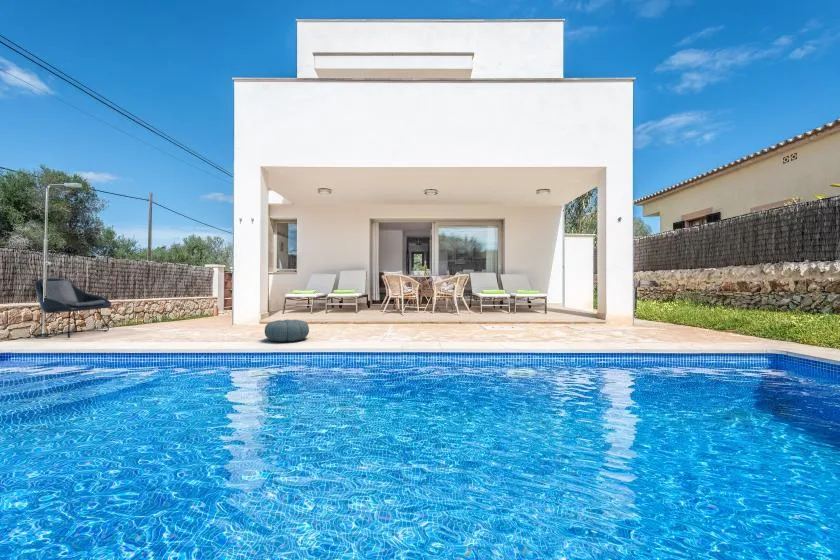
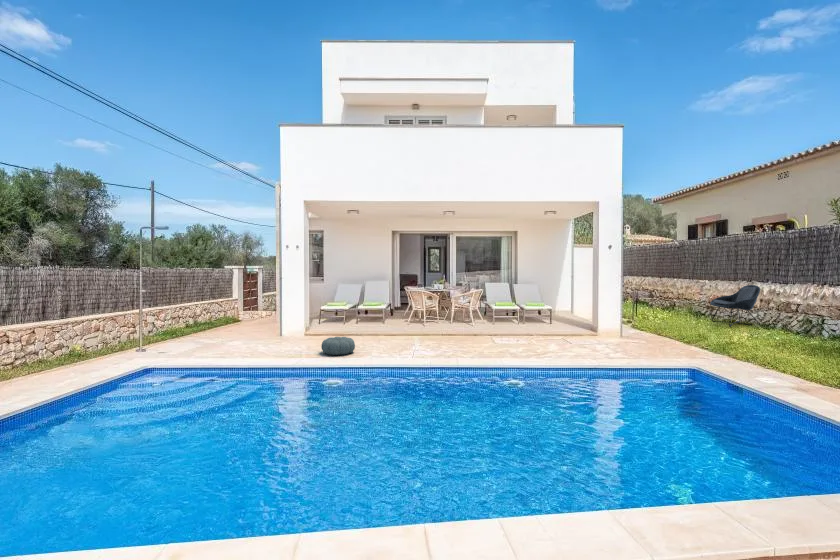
lounge chair: present [32,278,111,338] -> present [710,285,760,327]

